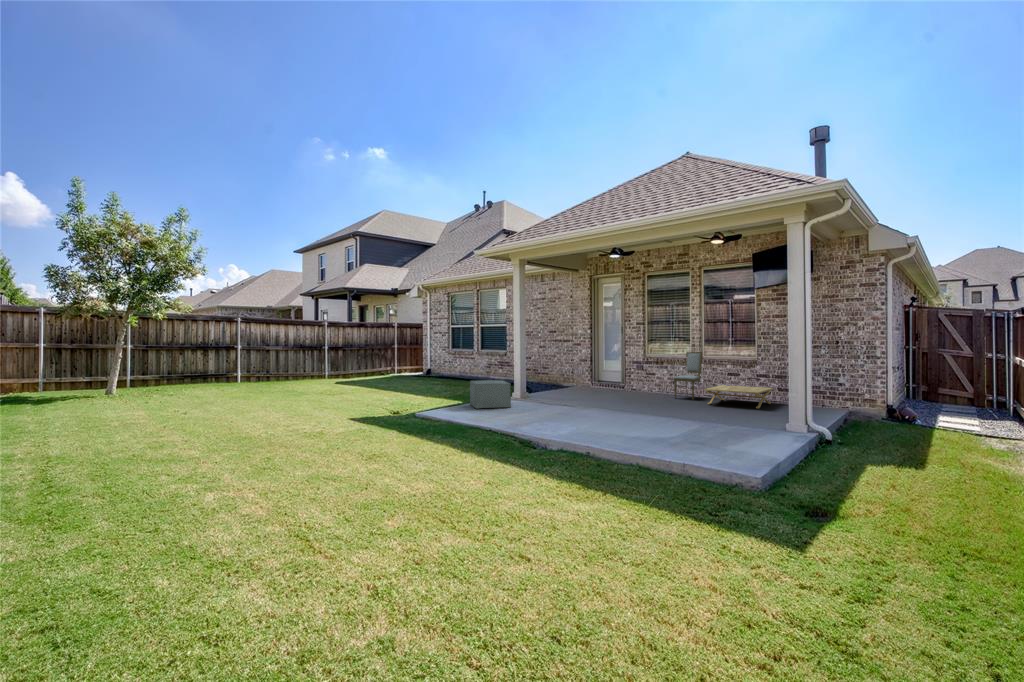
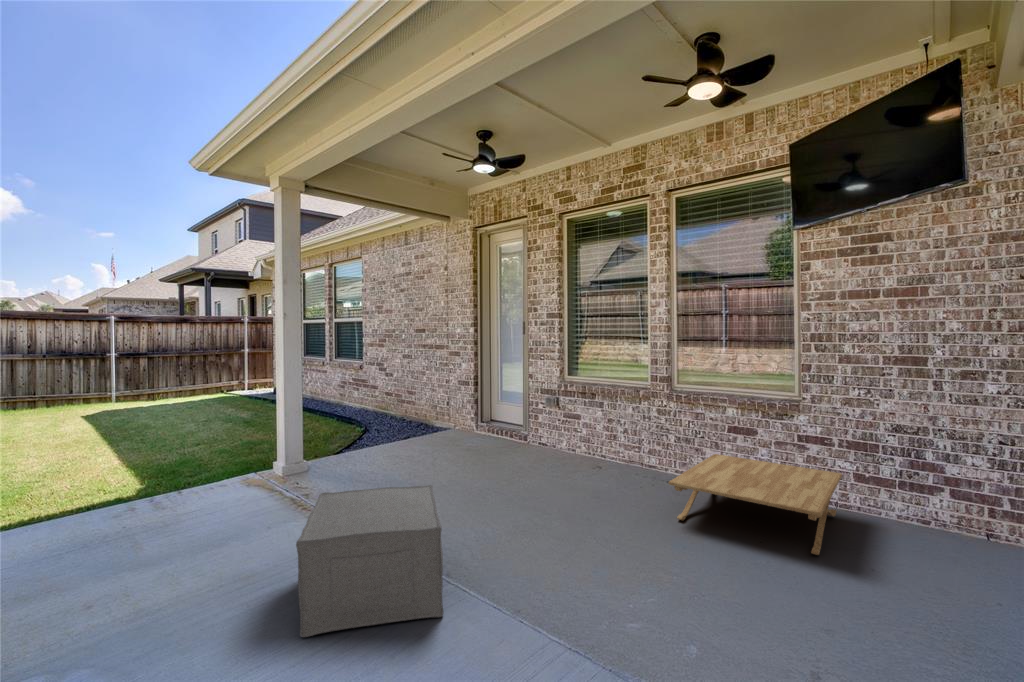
dining chair: present [674,352,702,400] -> none [607,375,671,490]
ottoman: present [470,380,511,409] -> present [296,485,443,637]

